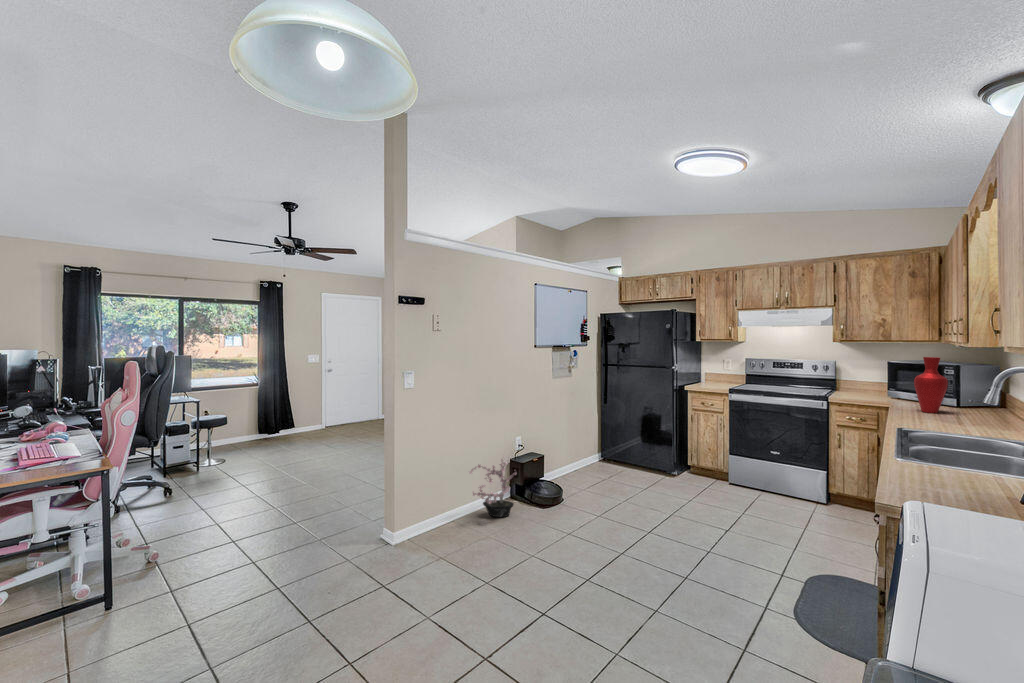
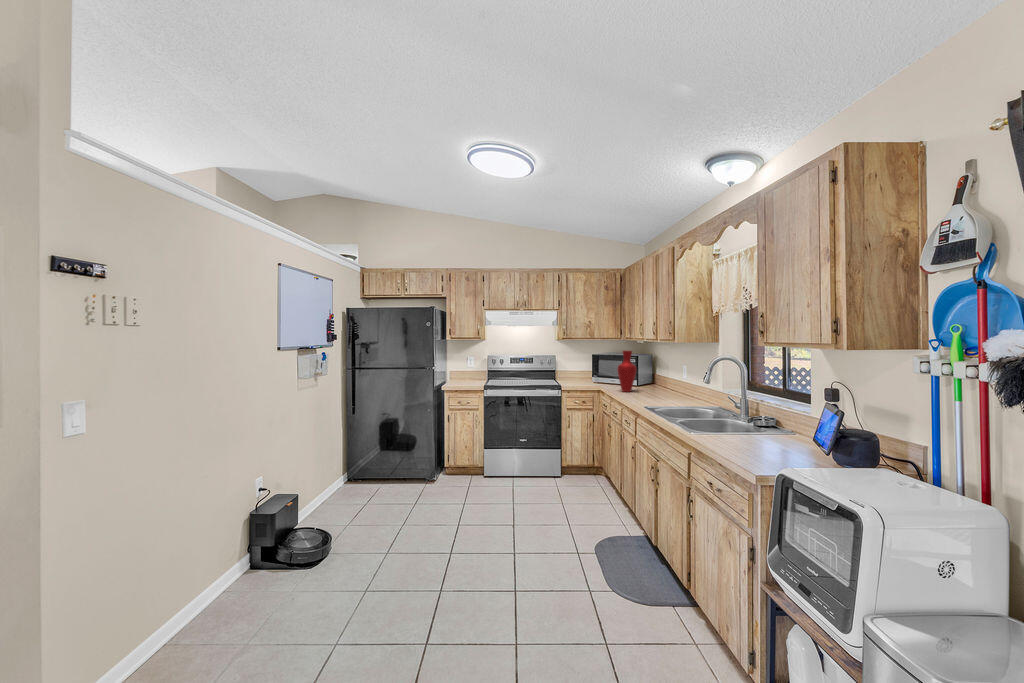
potted plant: present [469,456,517,517] -> none [189,509,278,612]

